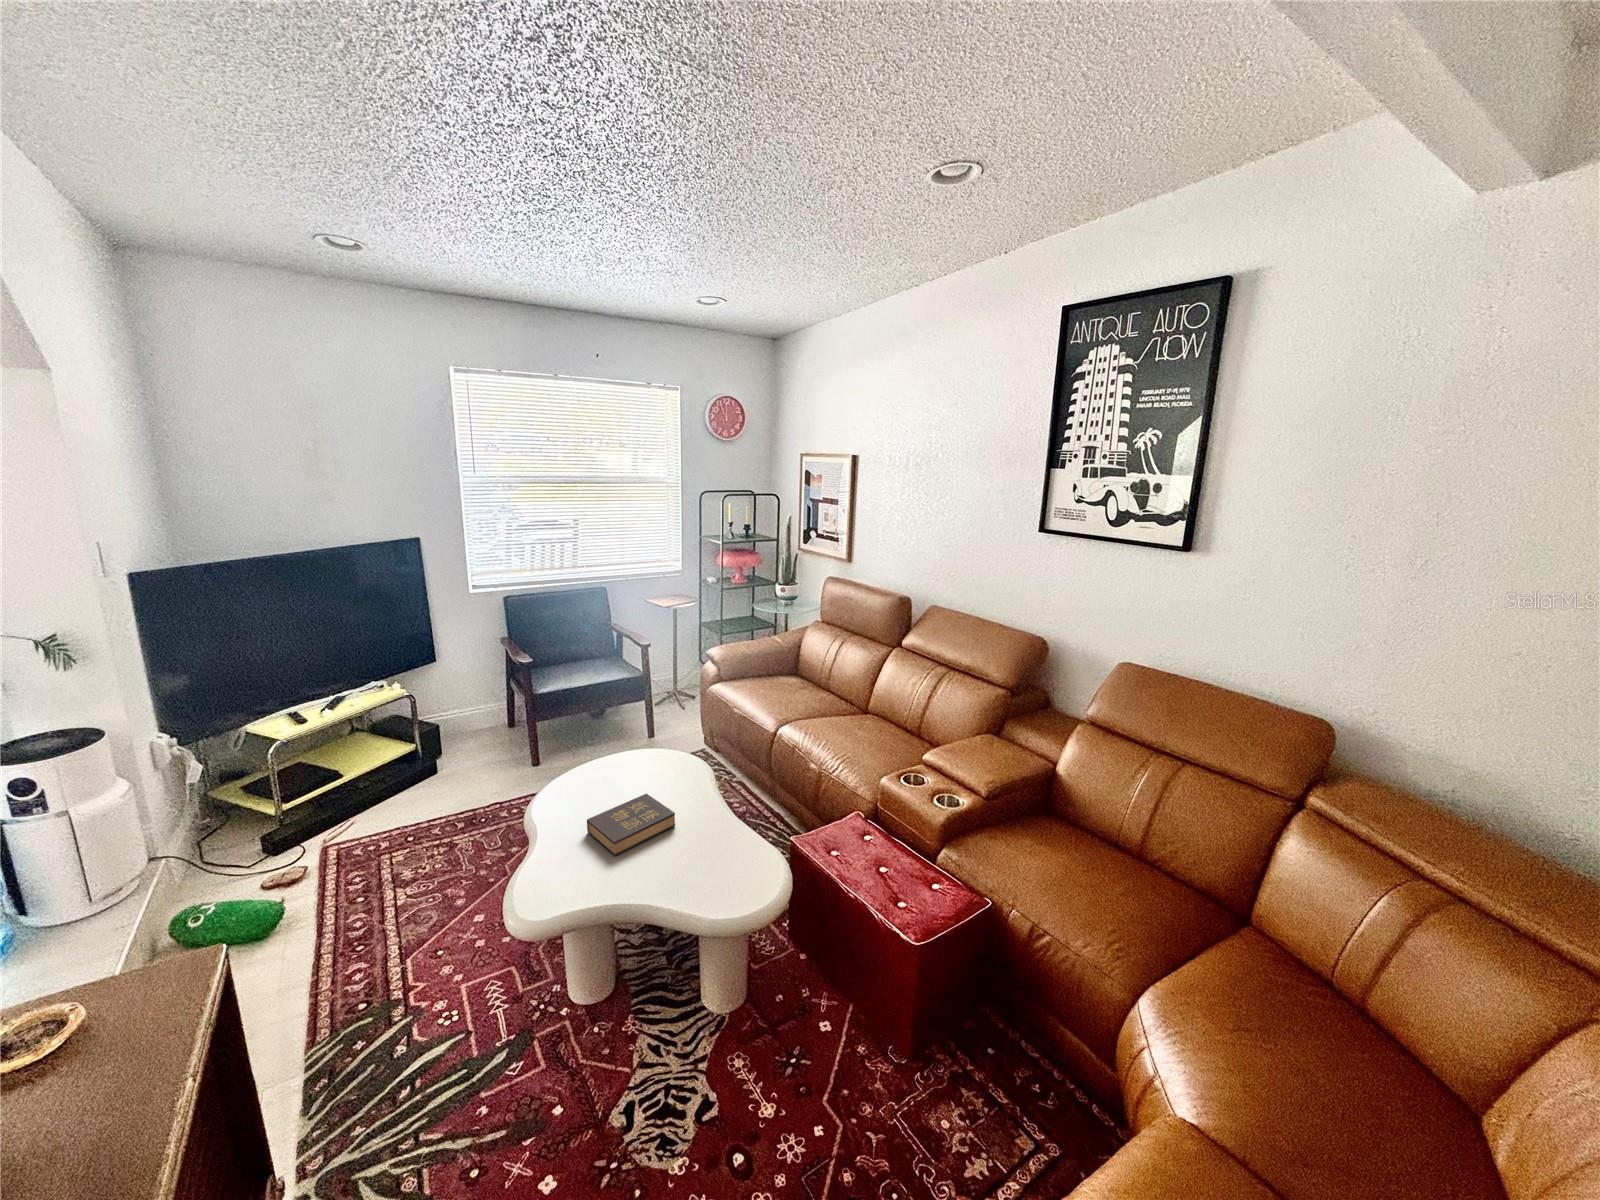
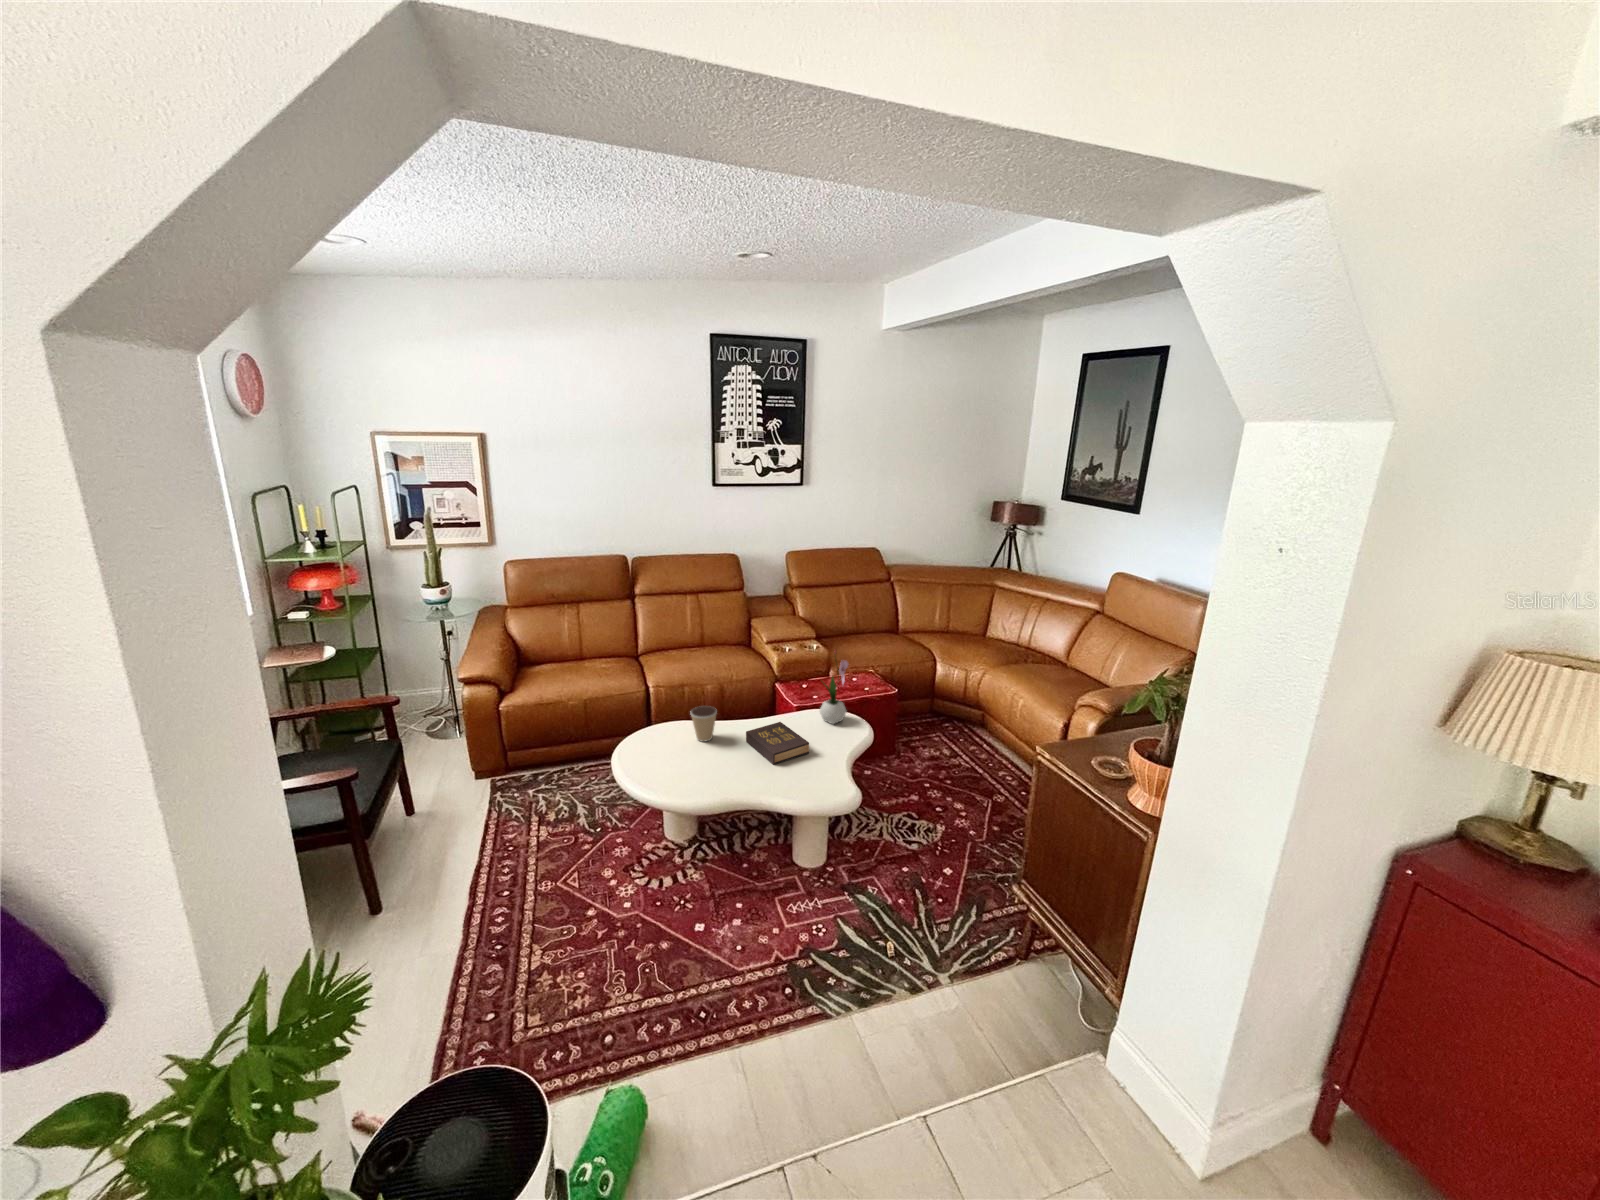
coffee cup: none [639,743,670,783] -> present [691,706,717,742]
flower arrangement: none [690,759,746,877] -> present [820,650,848,724]

